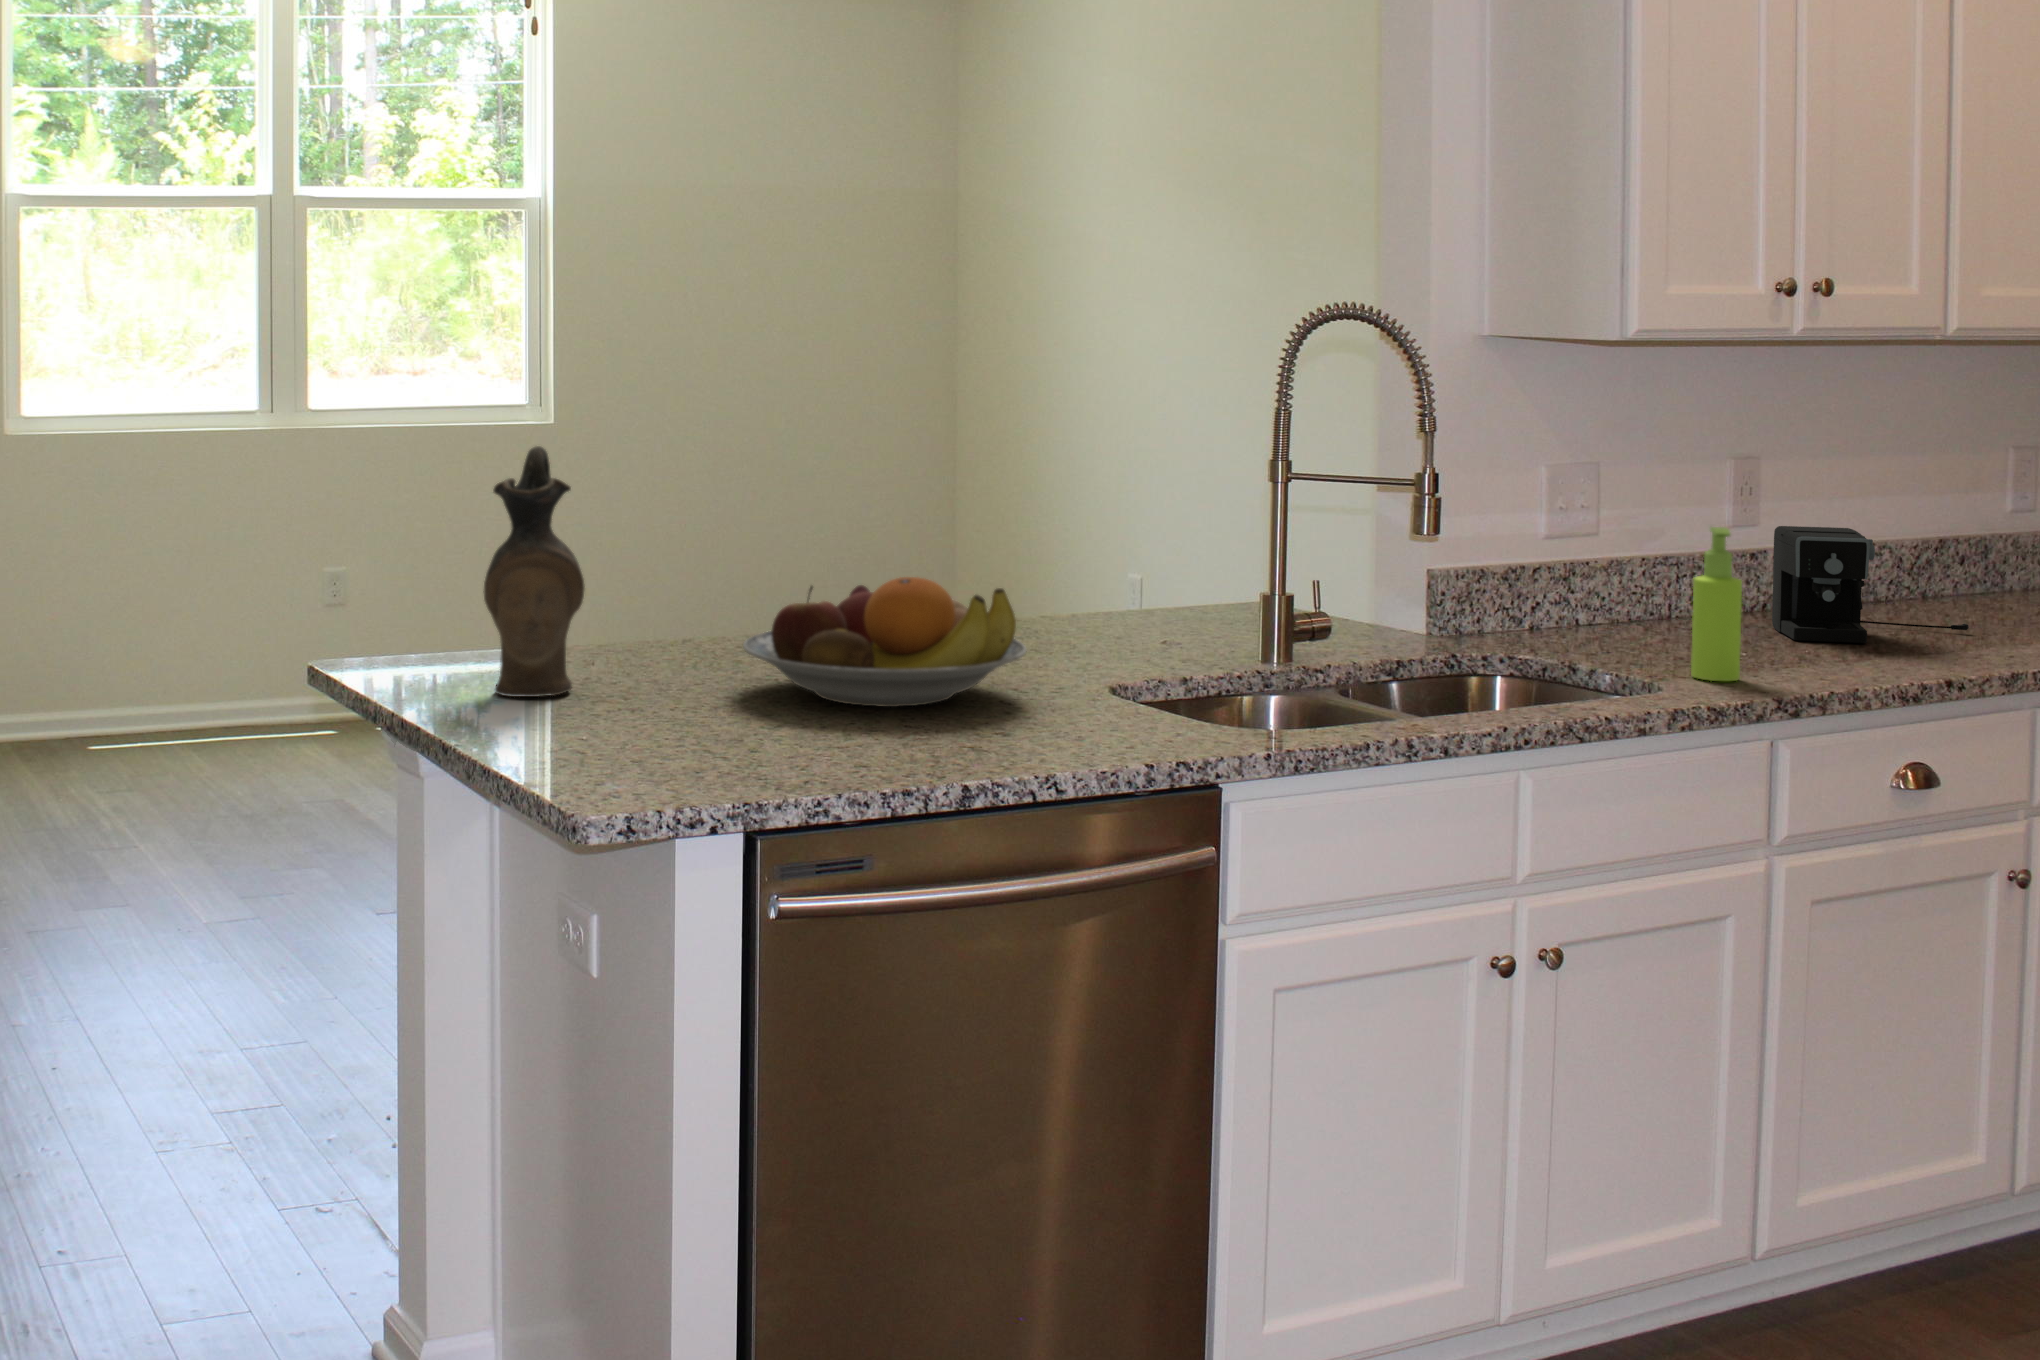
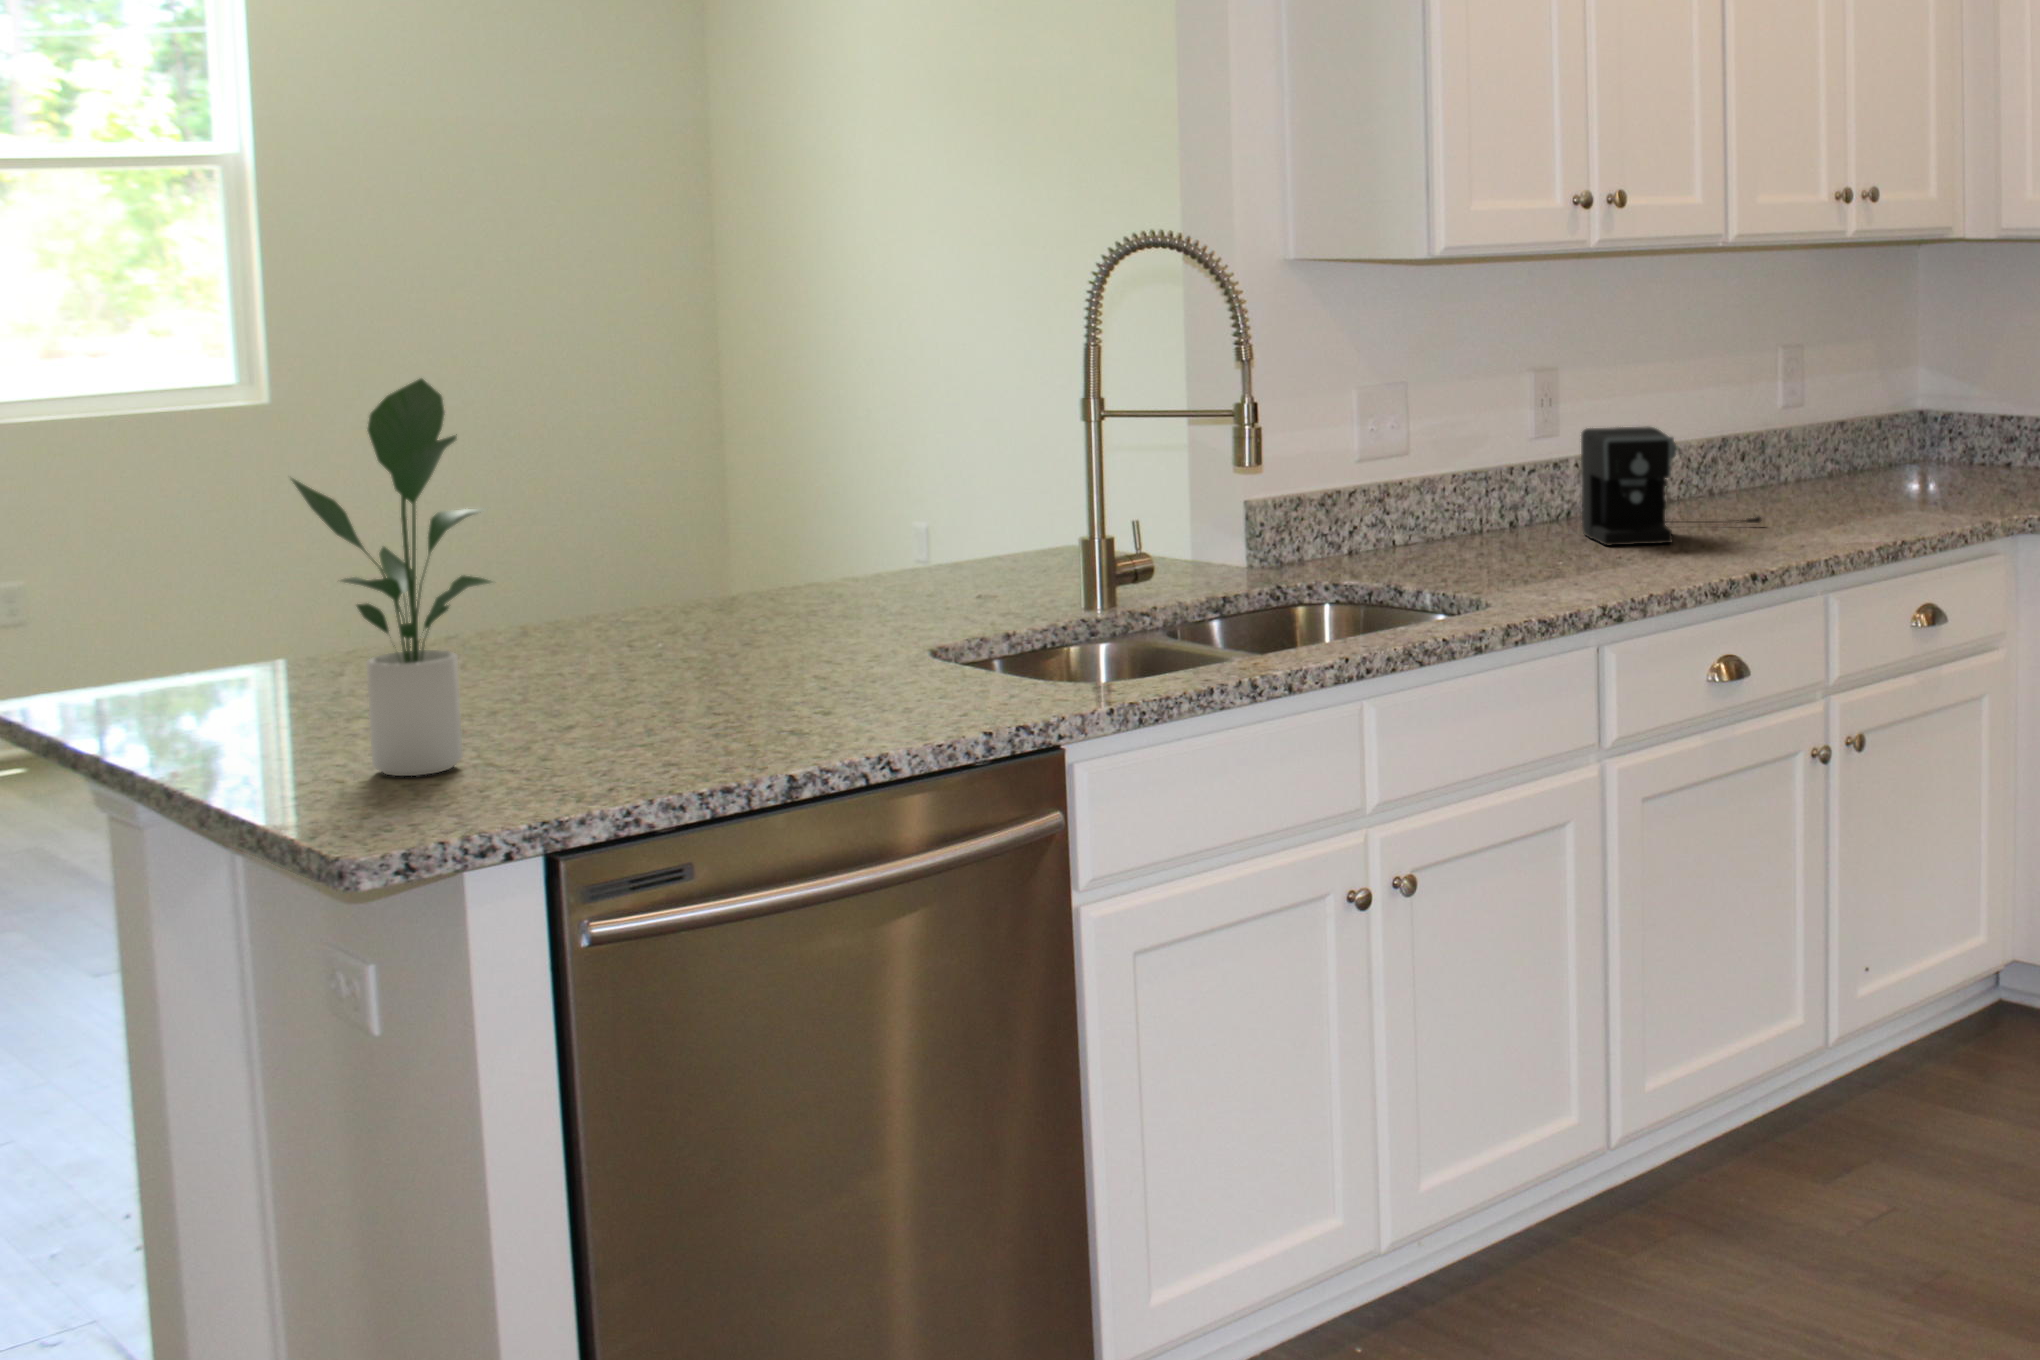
potted plant: none [584,422,742,752] -> present [292,379,491,776]
ceramic pitcher: present [483,446,585,697] -> none [131,417,270,734]
soap dispenser: present [1691,527,1742,681] -> none [1515,433,1562,592]
fruit bowl: present [743,577,1026,707] -> none [478,546,827,701]

